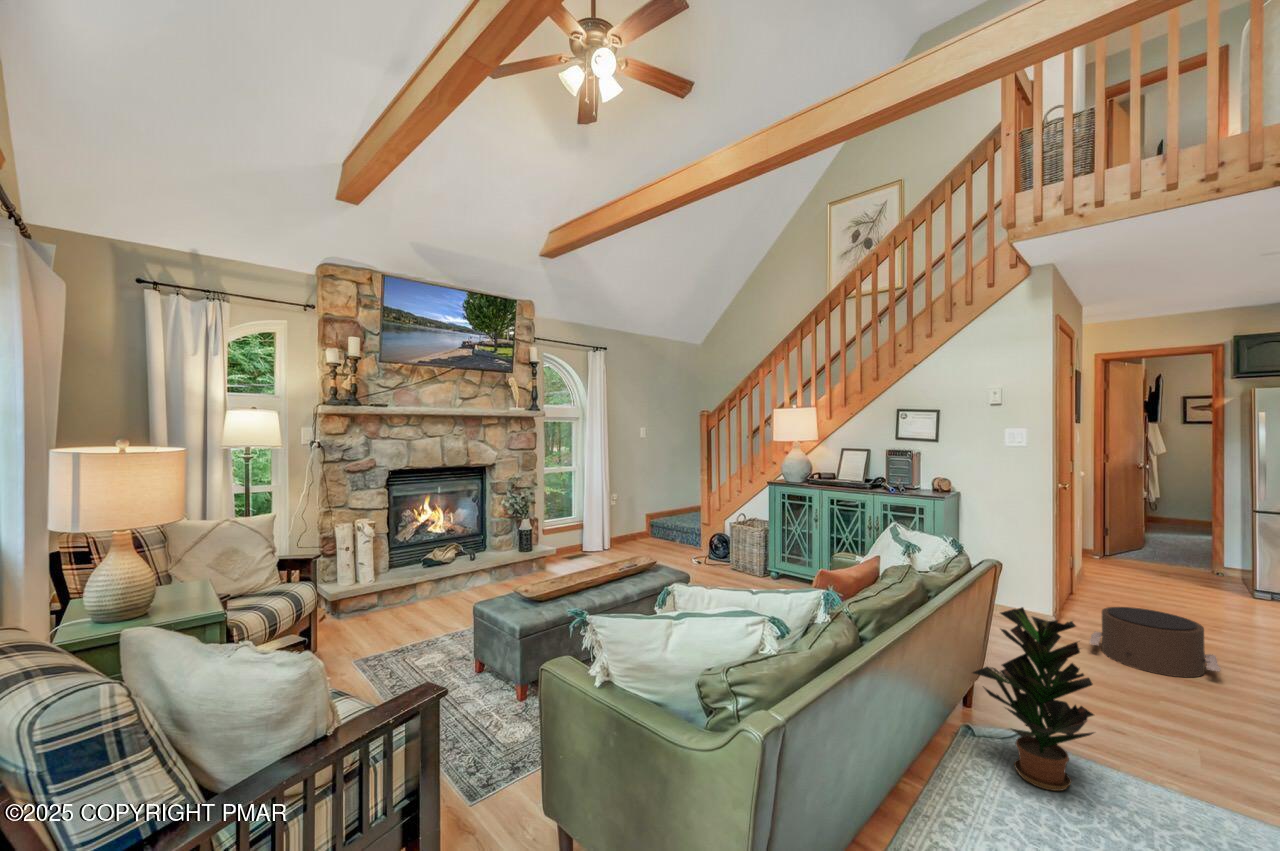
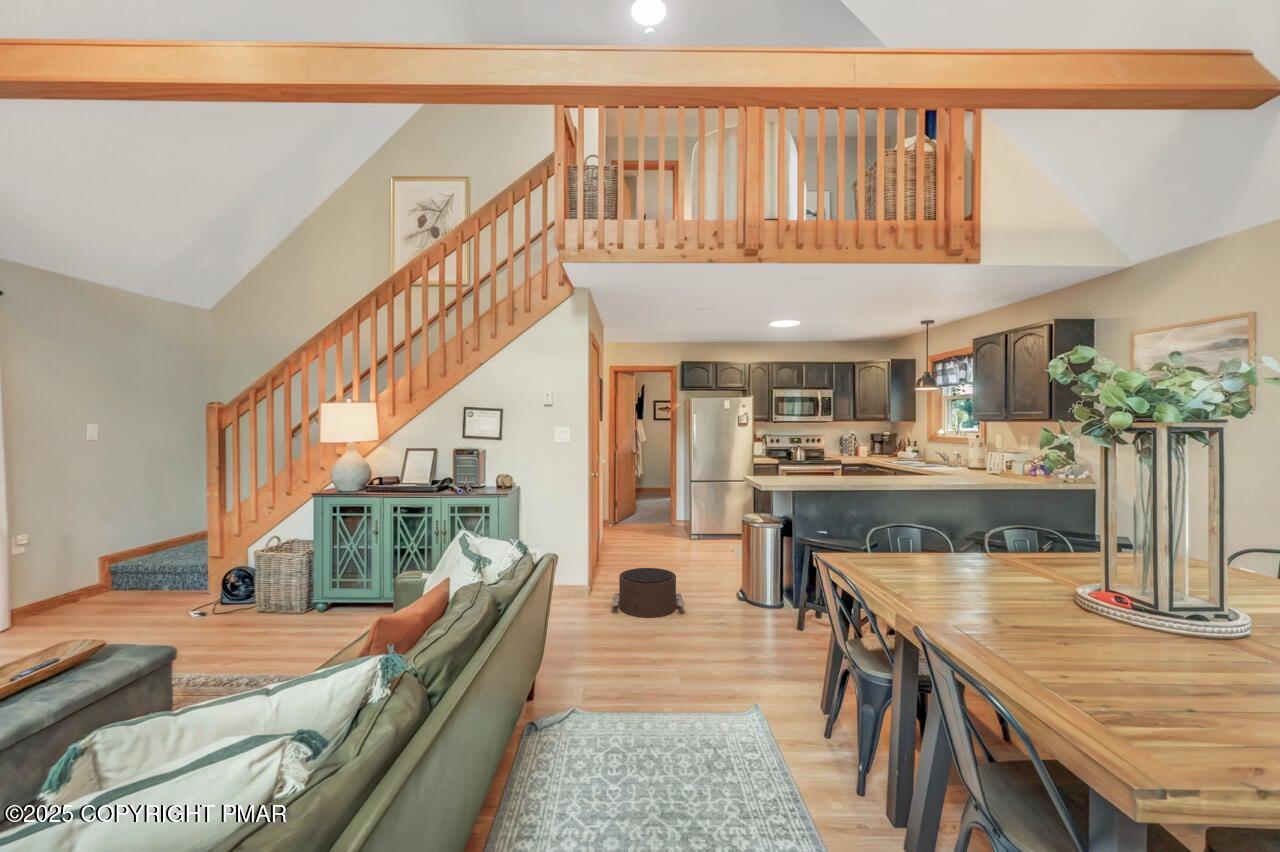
potted plant: present [973,607,1094,791] -> none [537,601,627,760]

